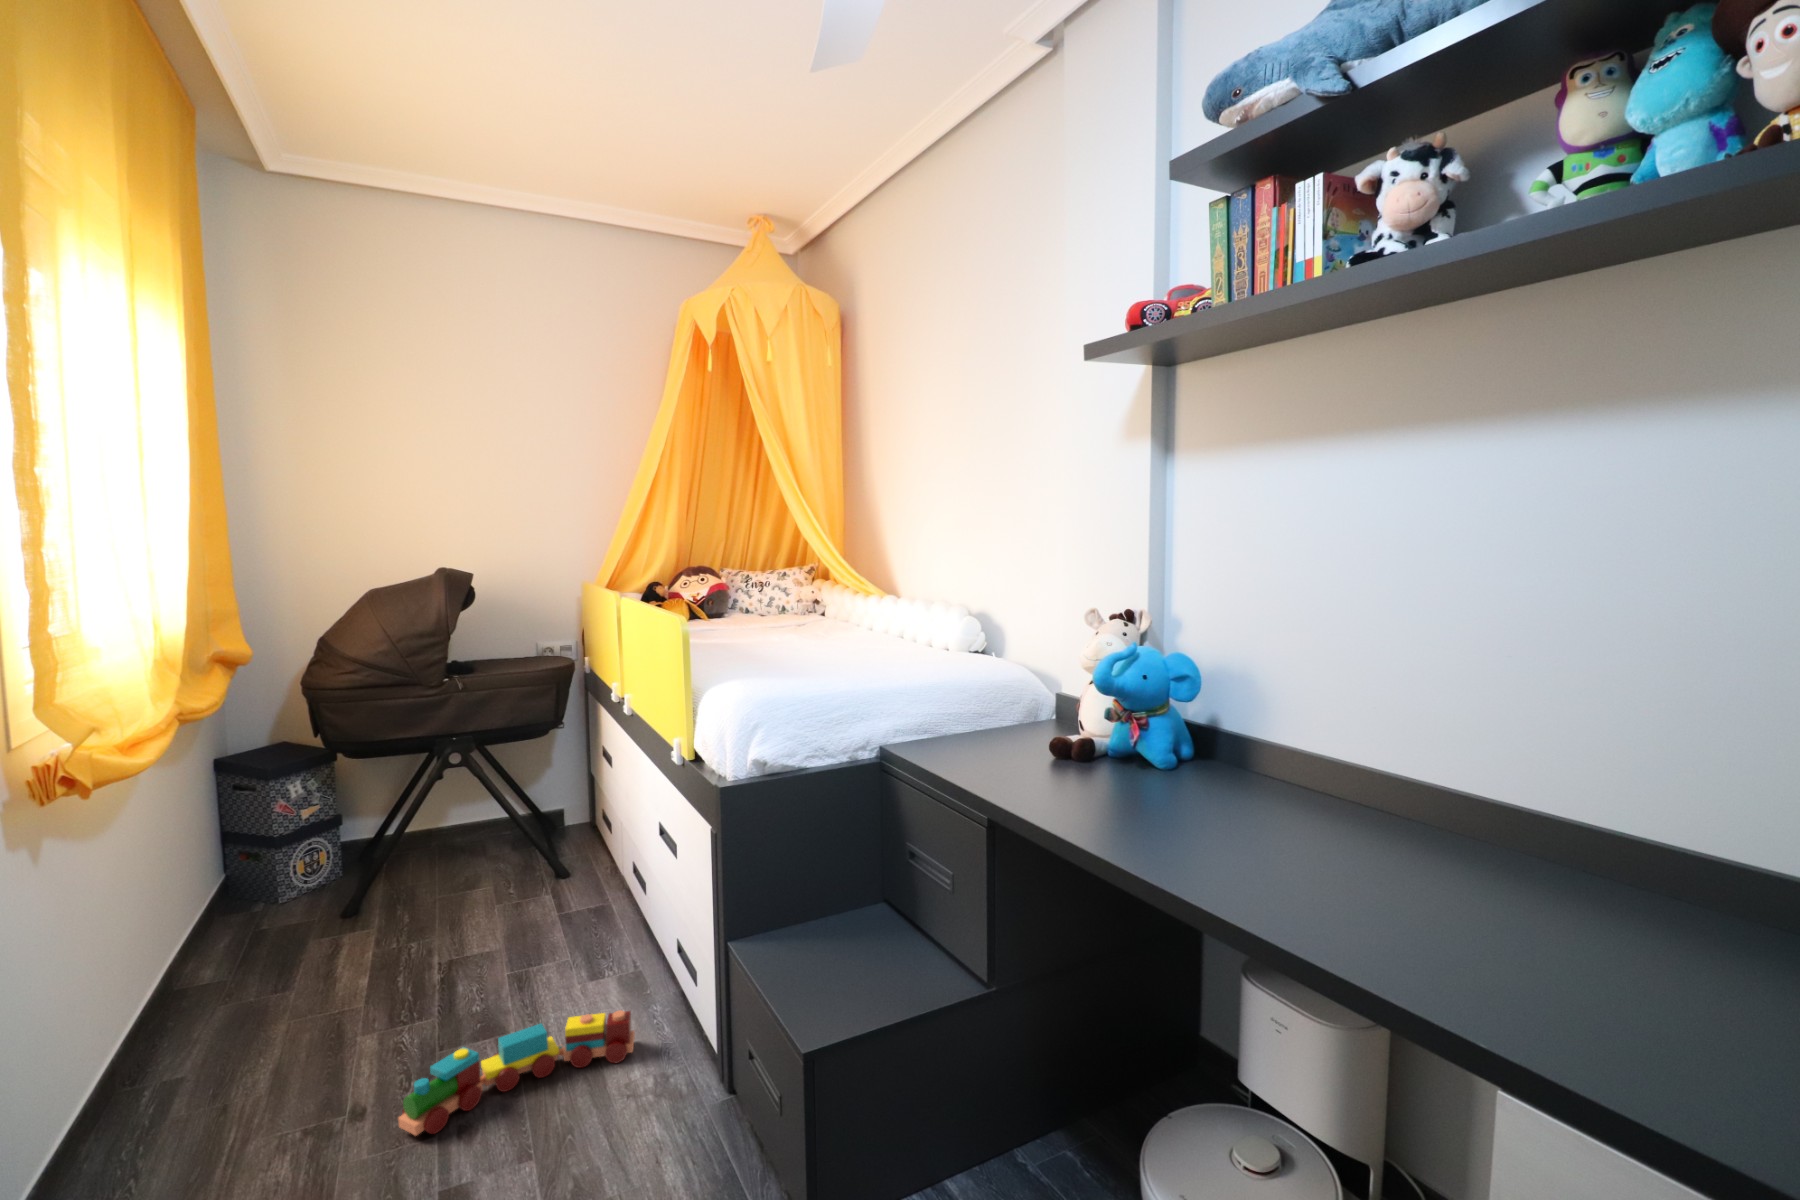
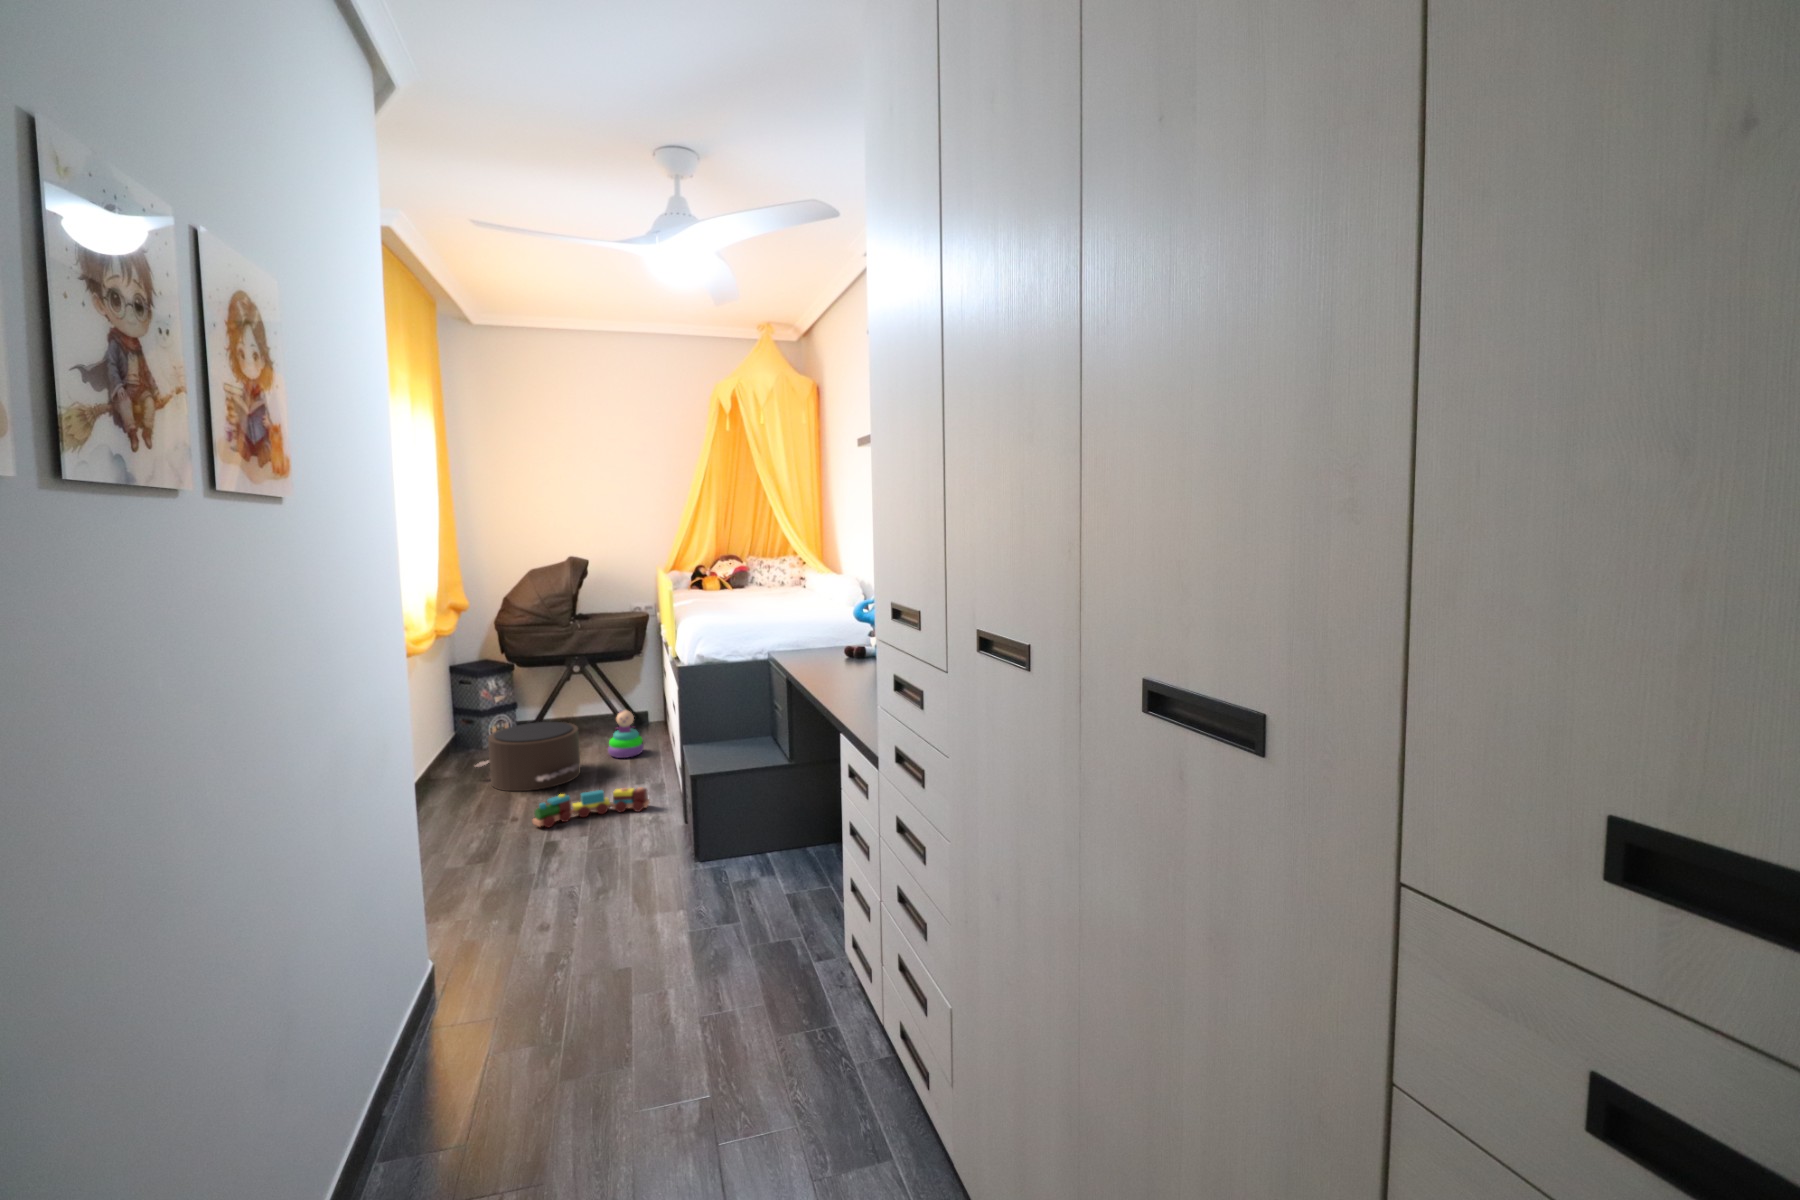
stacking toy: none [517,830,580,914] -> present [608,710,643,758]
pouf: none [260,862,483,1018] -> present [475,722,581,791]

